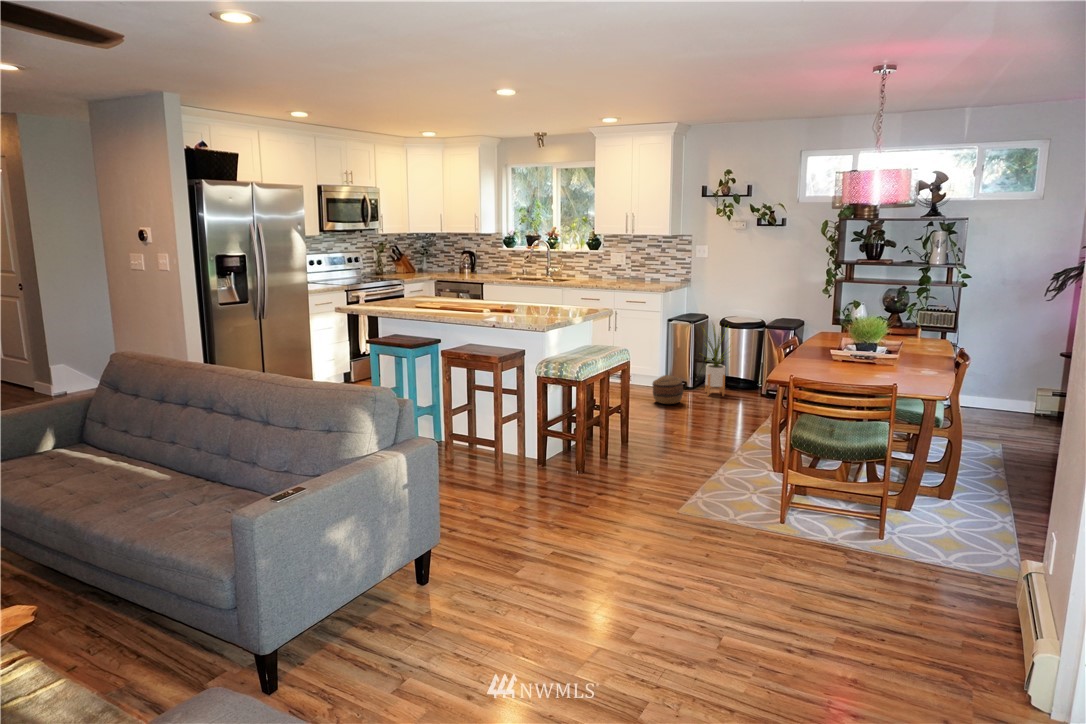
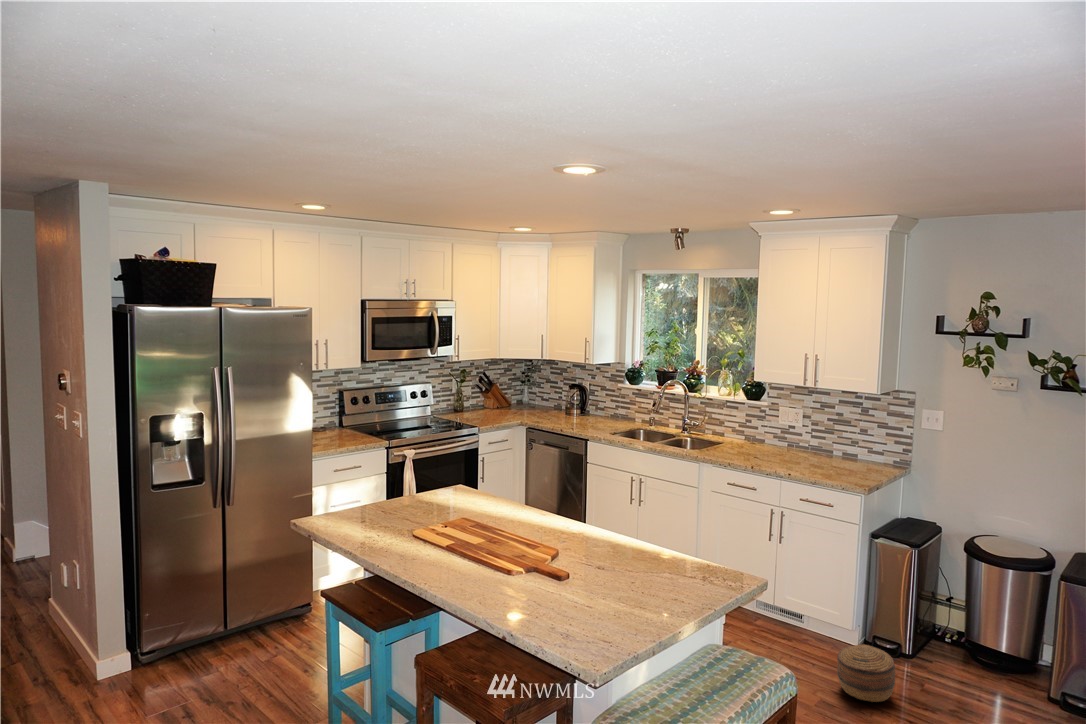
house plant: present [705,326,729,396] -> none [917,546,1003,688]

